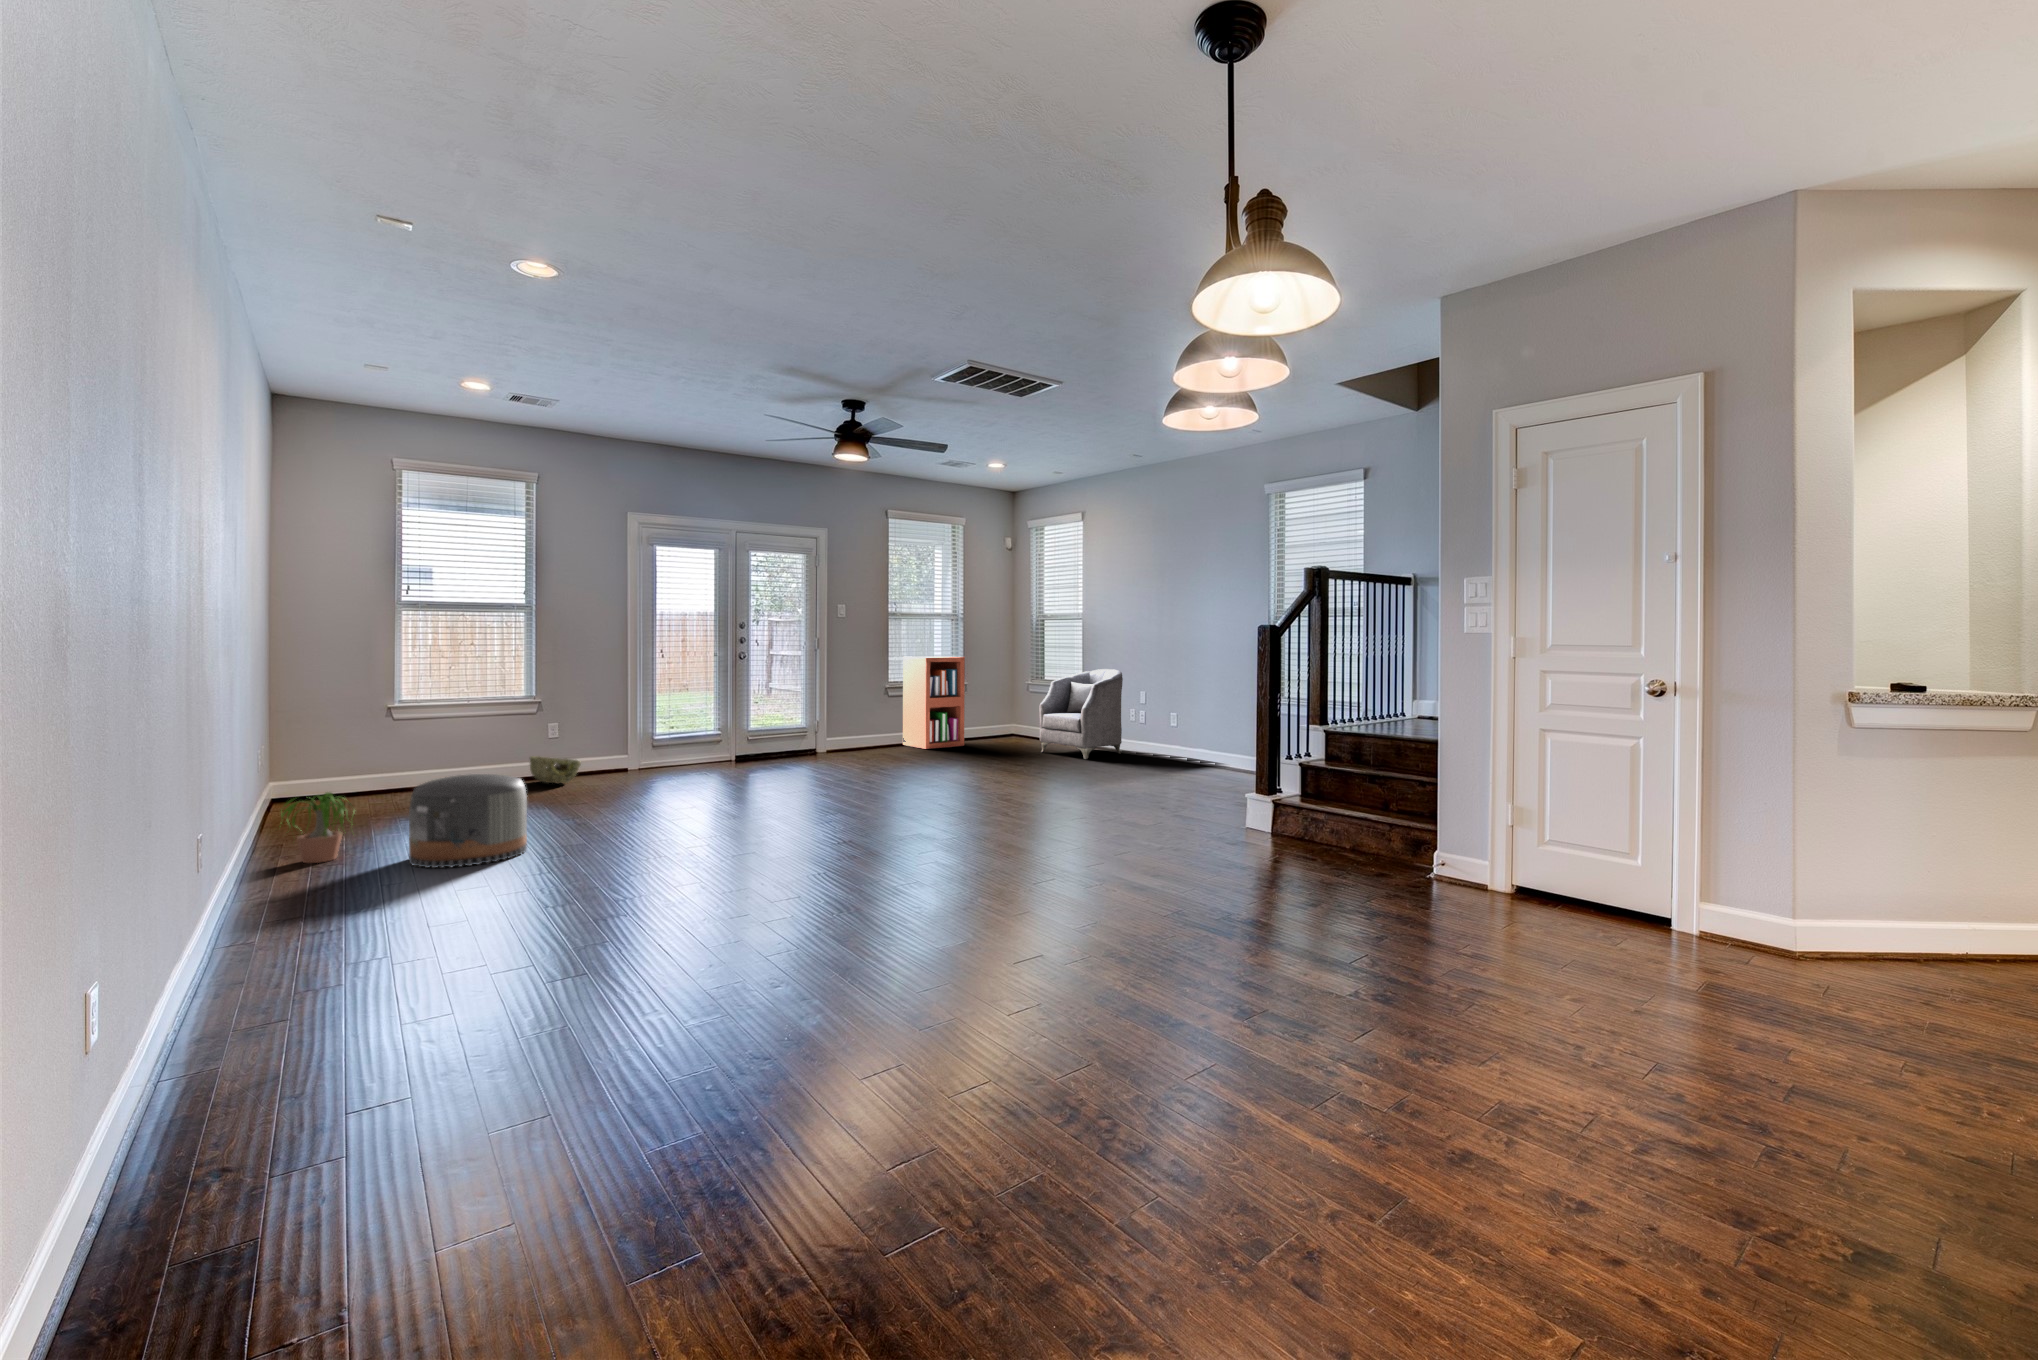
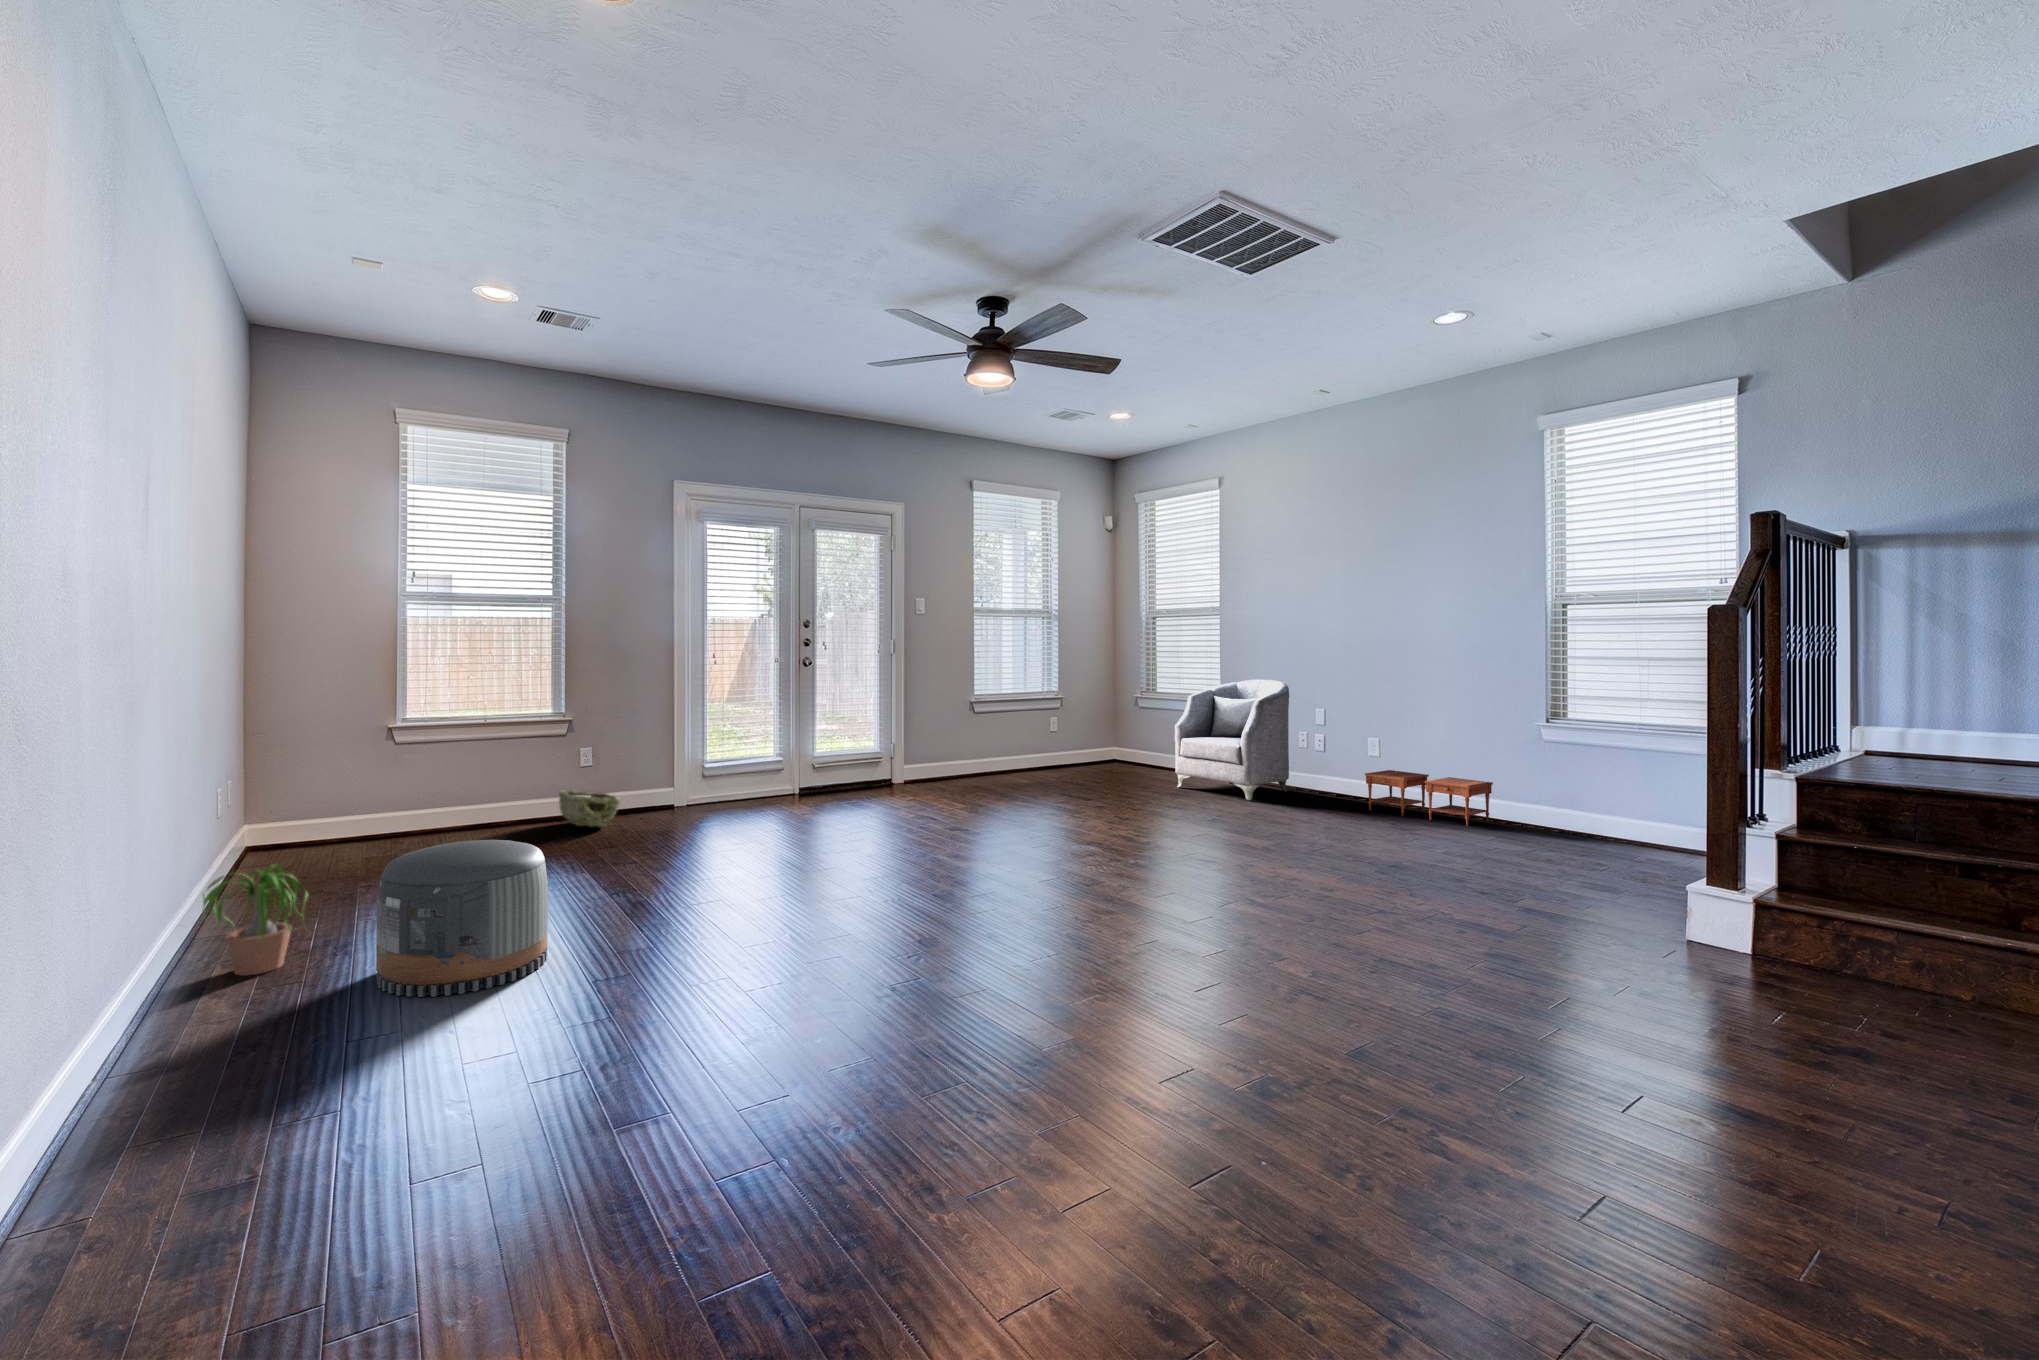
bookshelf: present [903,656,965,749] -> none [992,663,1069,780]
side table: none [1162,735,1242,772] -> present [1365,770,1493,827]

